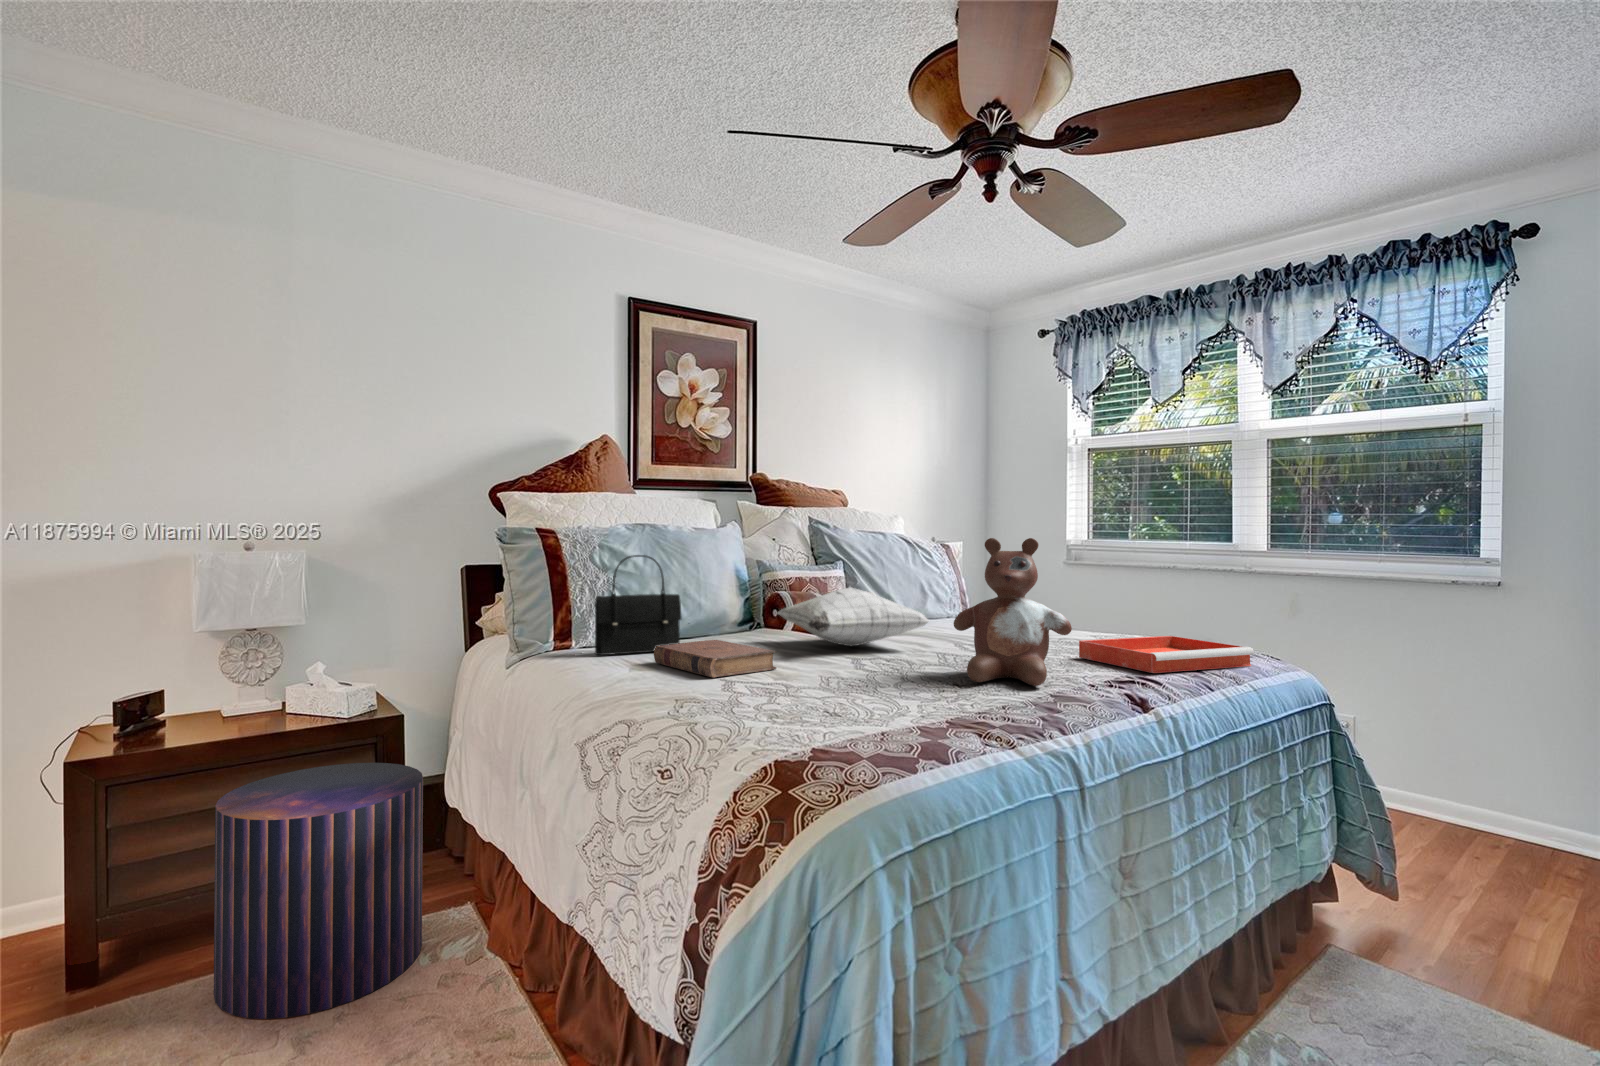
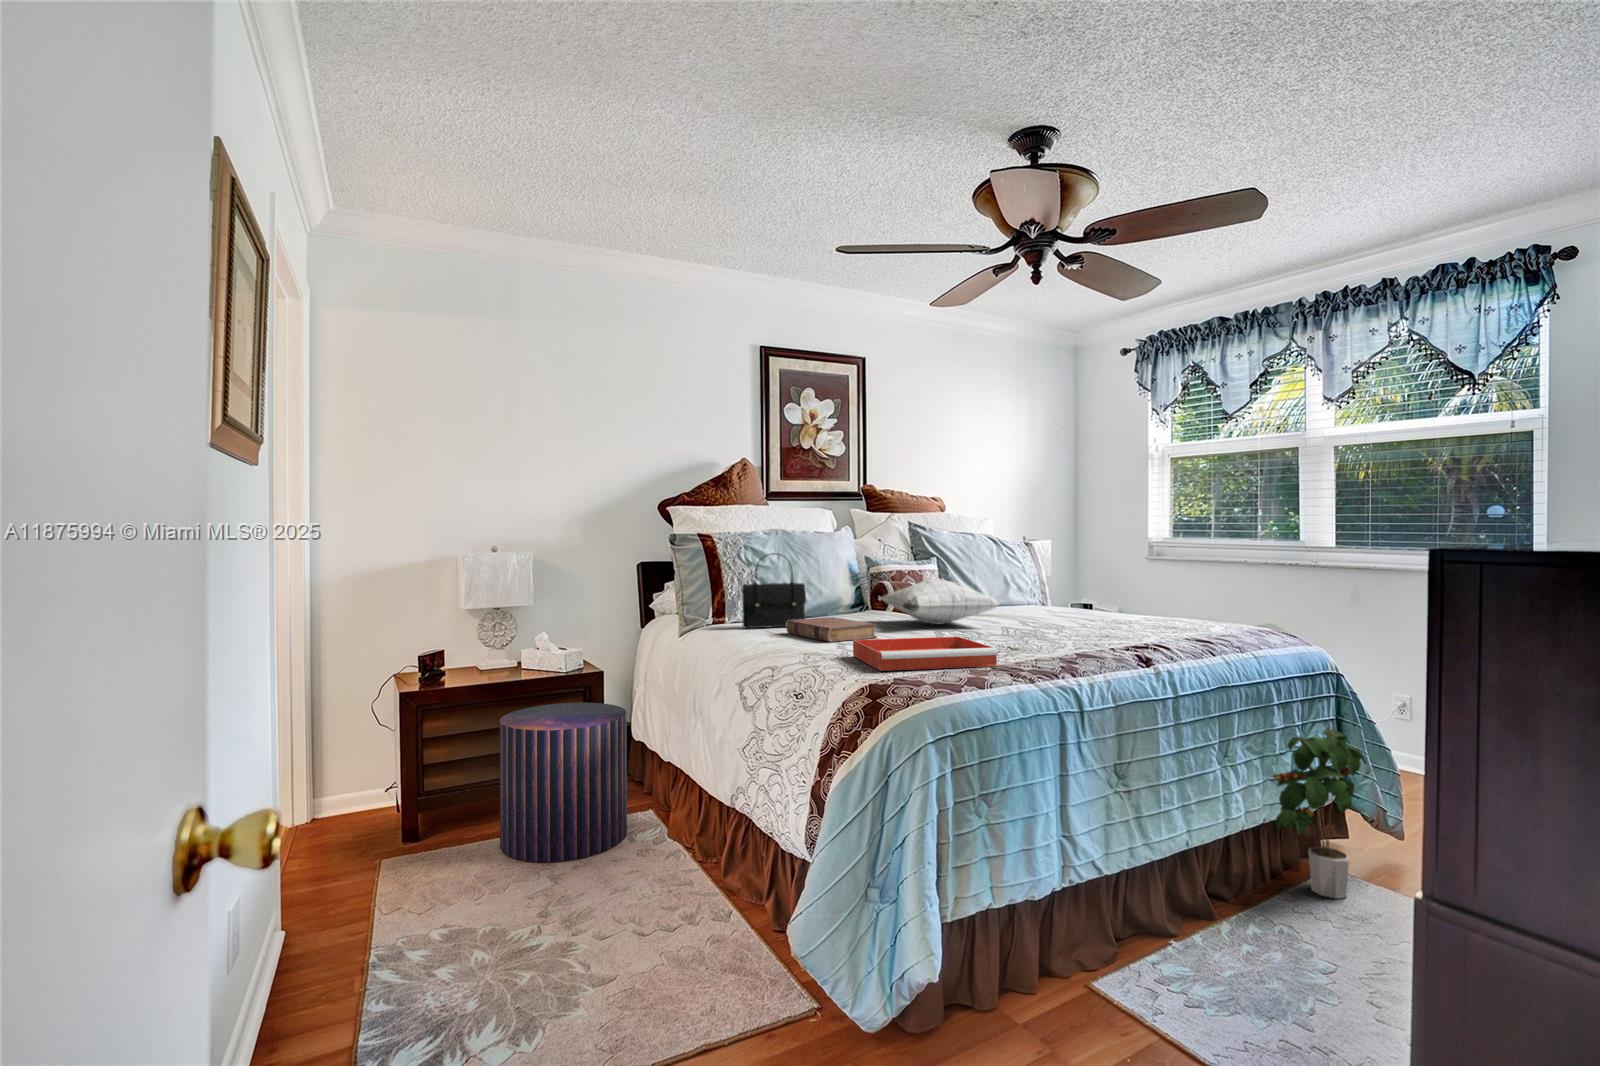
stuffed bear: present [953,538,1072,686] -> none [1011,539,1101,649]
tray: present [1079,636,1254,673] -> present [853,637,998,671]
potted plant: none [1280,775,1379,996] -> present [1273,727,1367,899]

